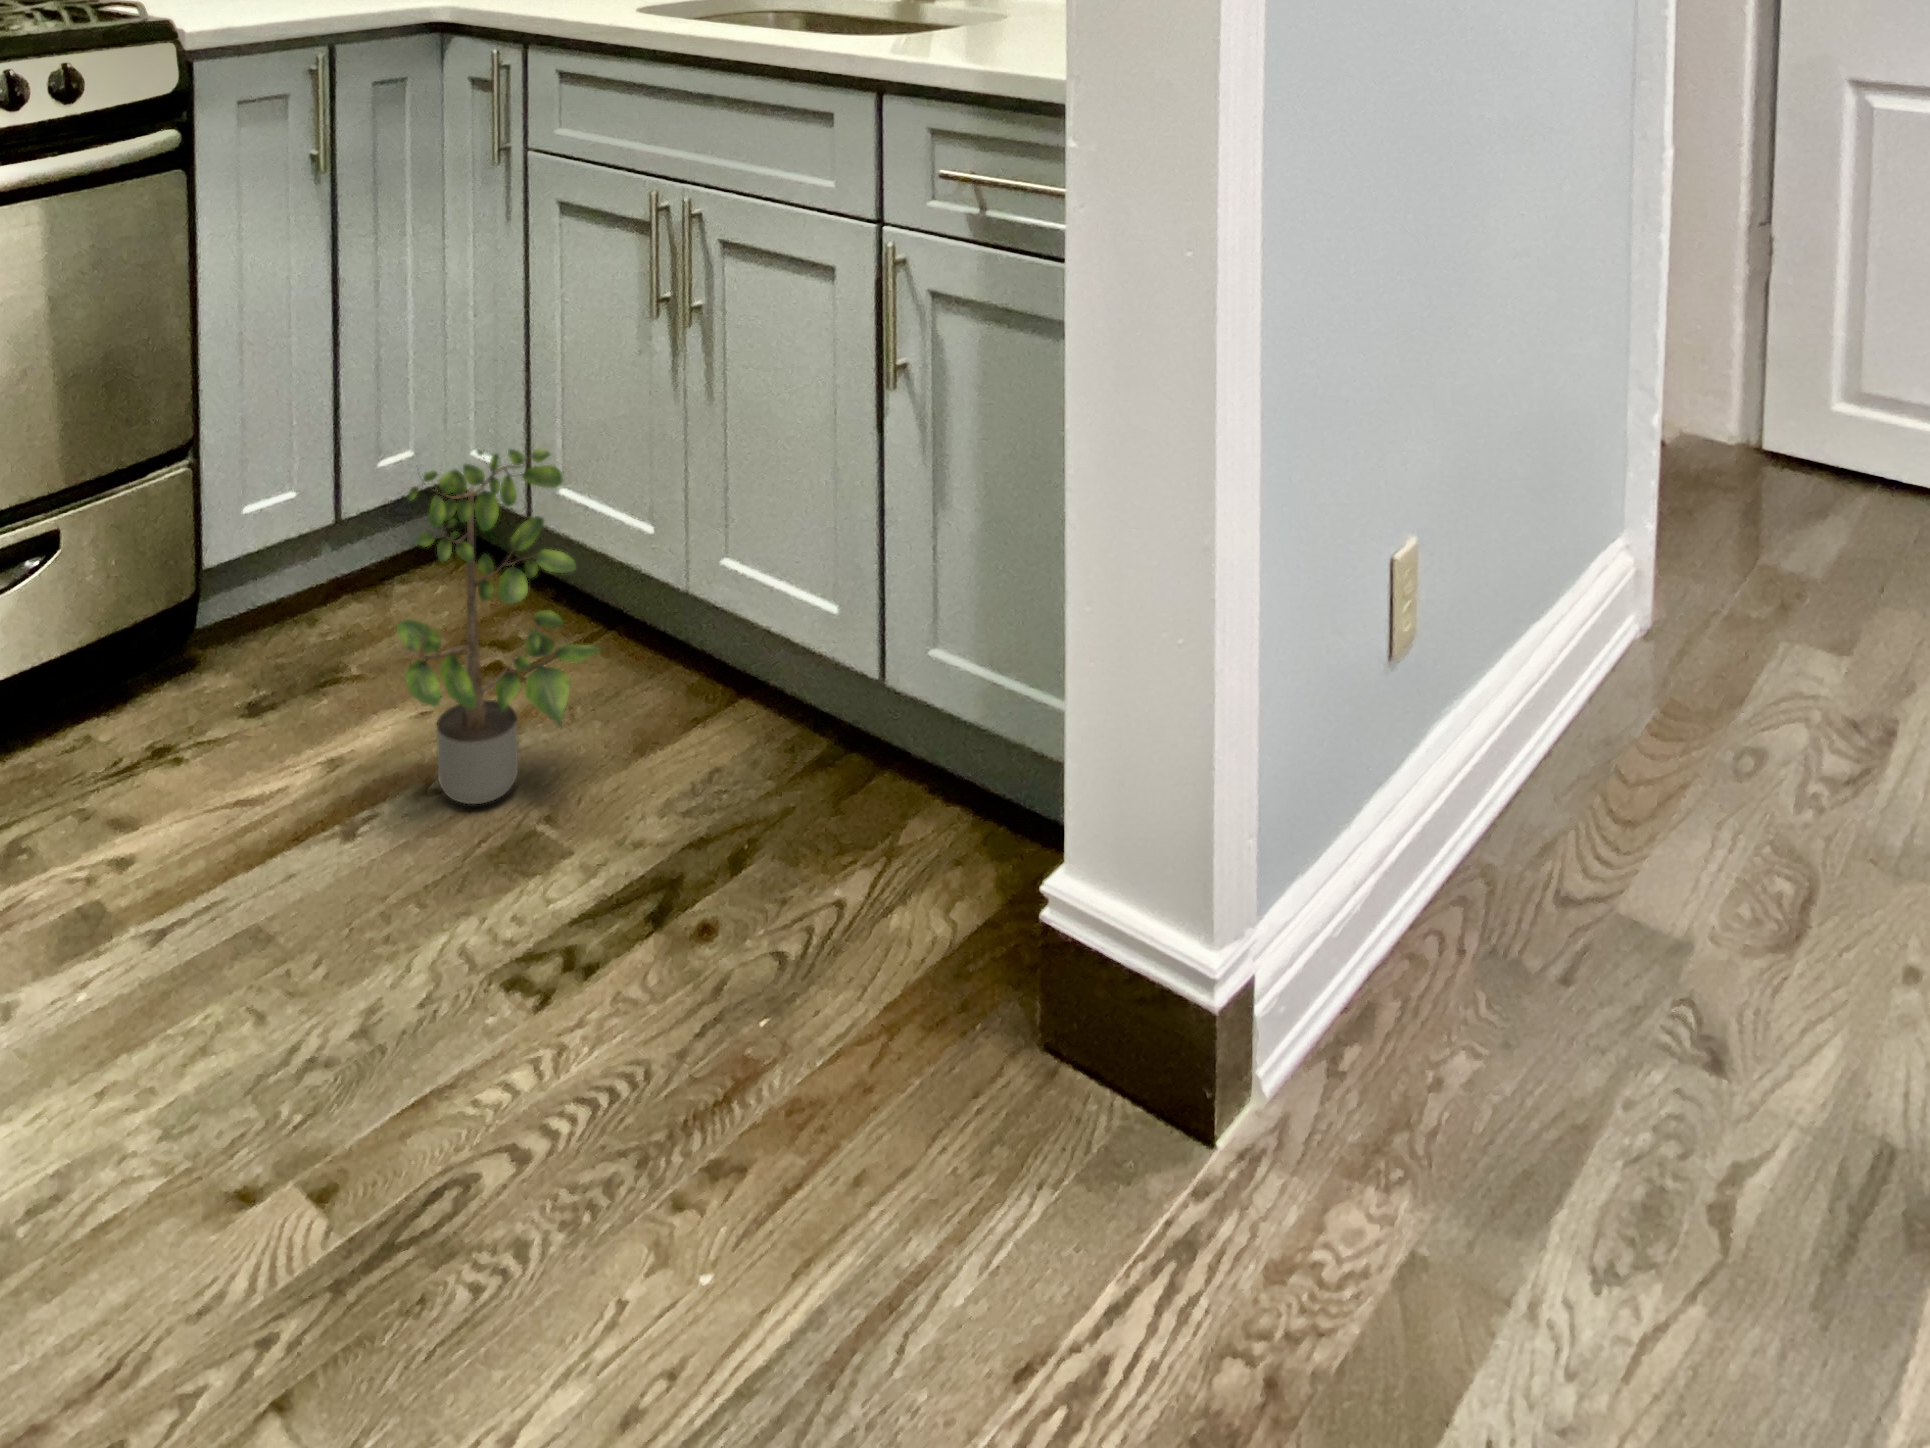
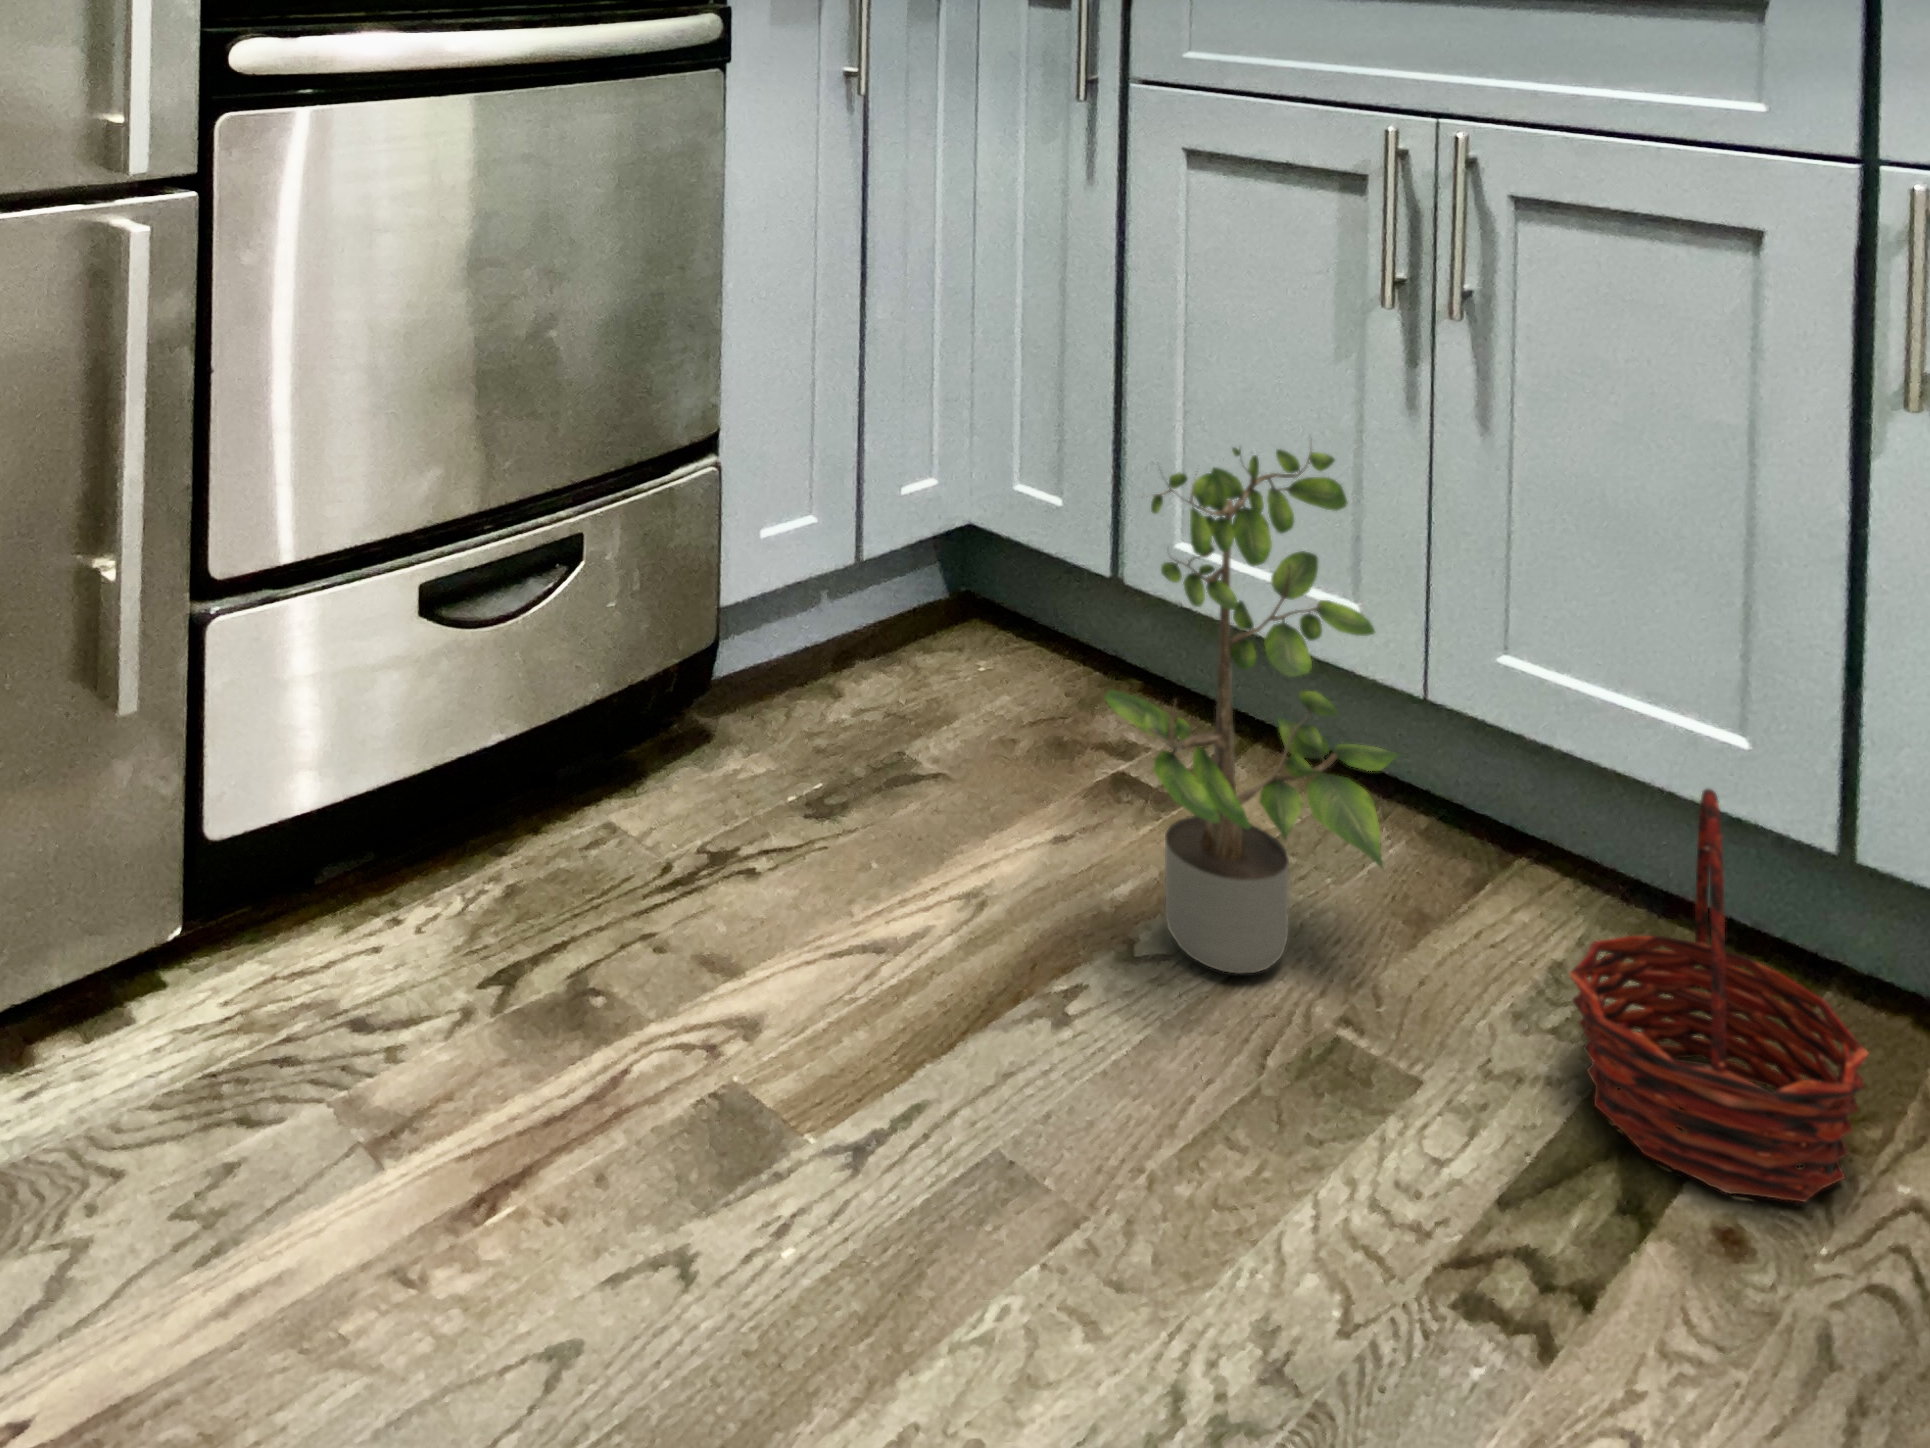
basket: none [643,662,801,913] -> present [1570,788,1868,1202]

